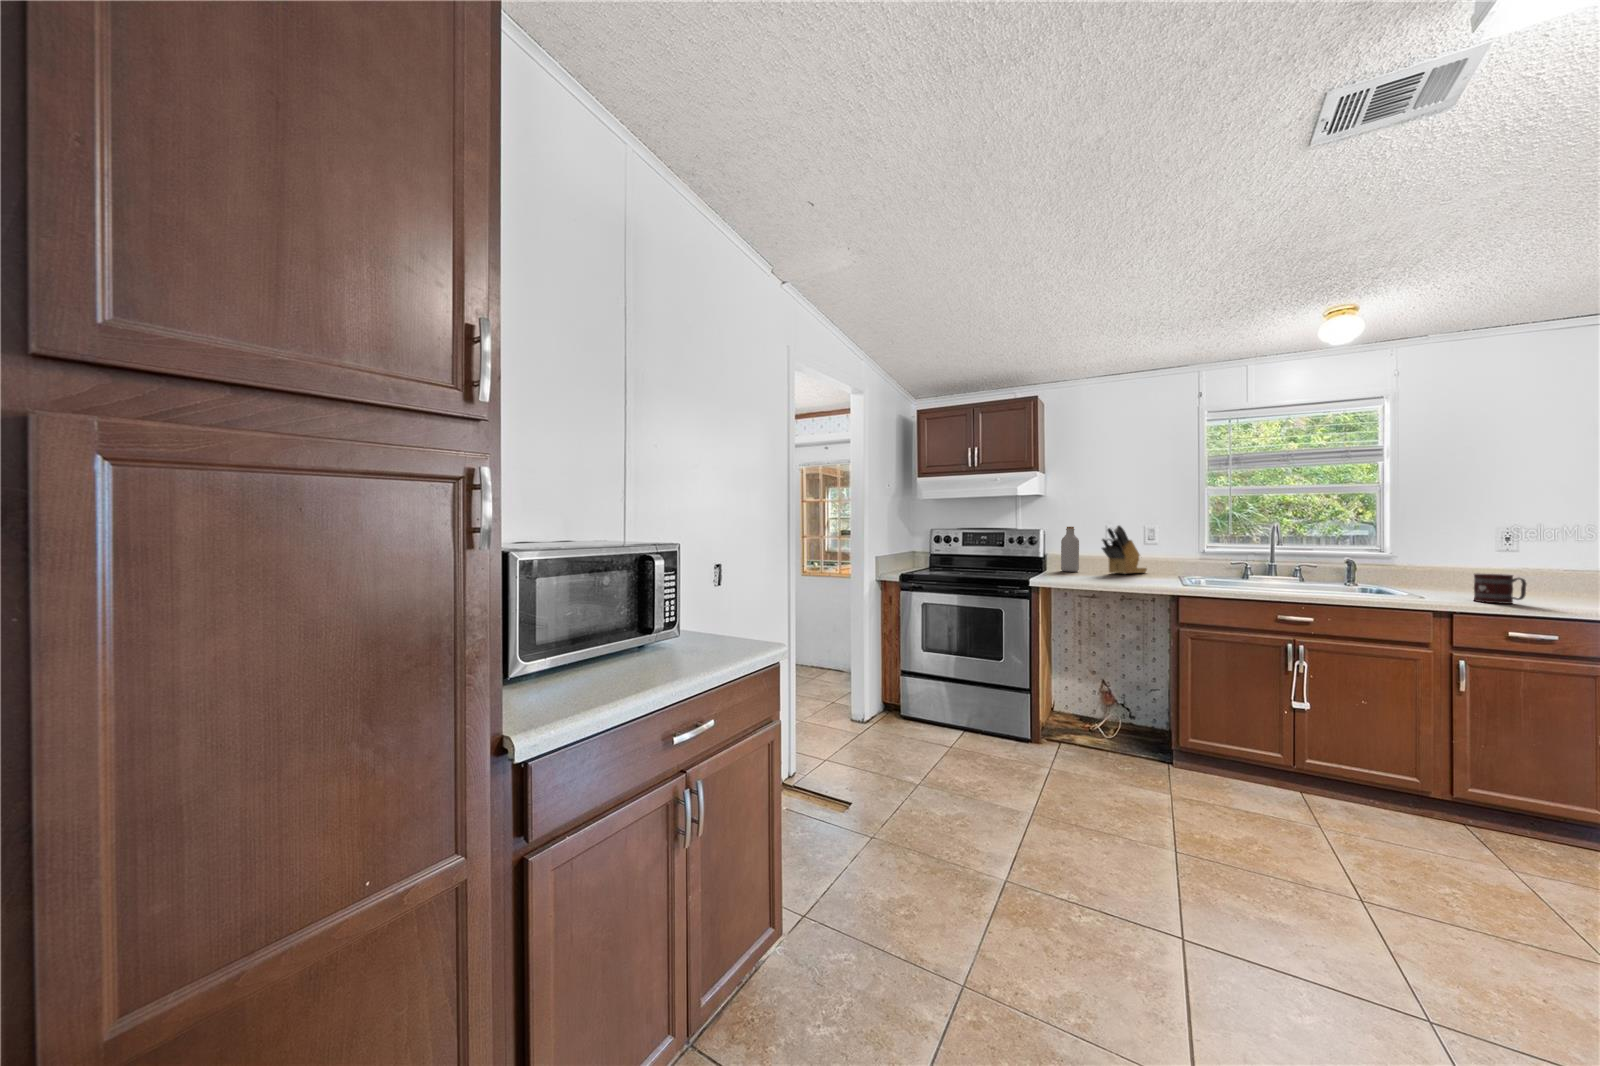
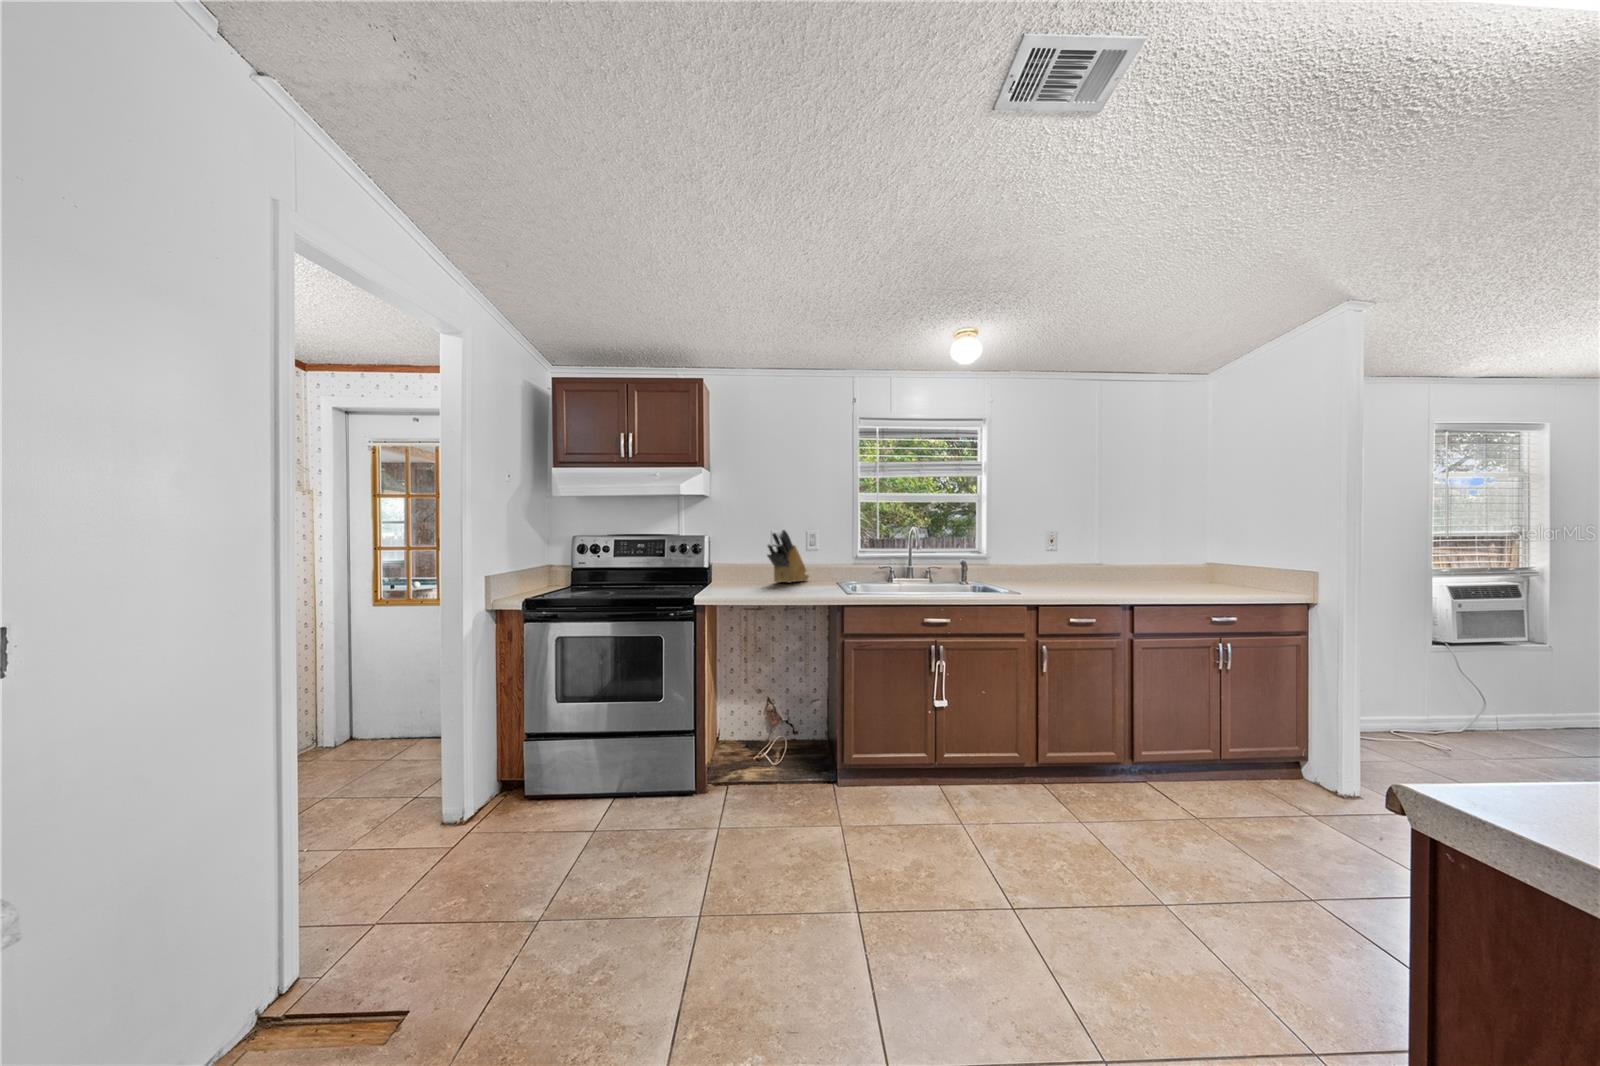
bottle: present [1061,527,1079,572] -> none [726,531,744,582]
mug: present [1474,574,1526,604] -> none [1046,571,1076,595]

